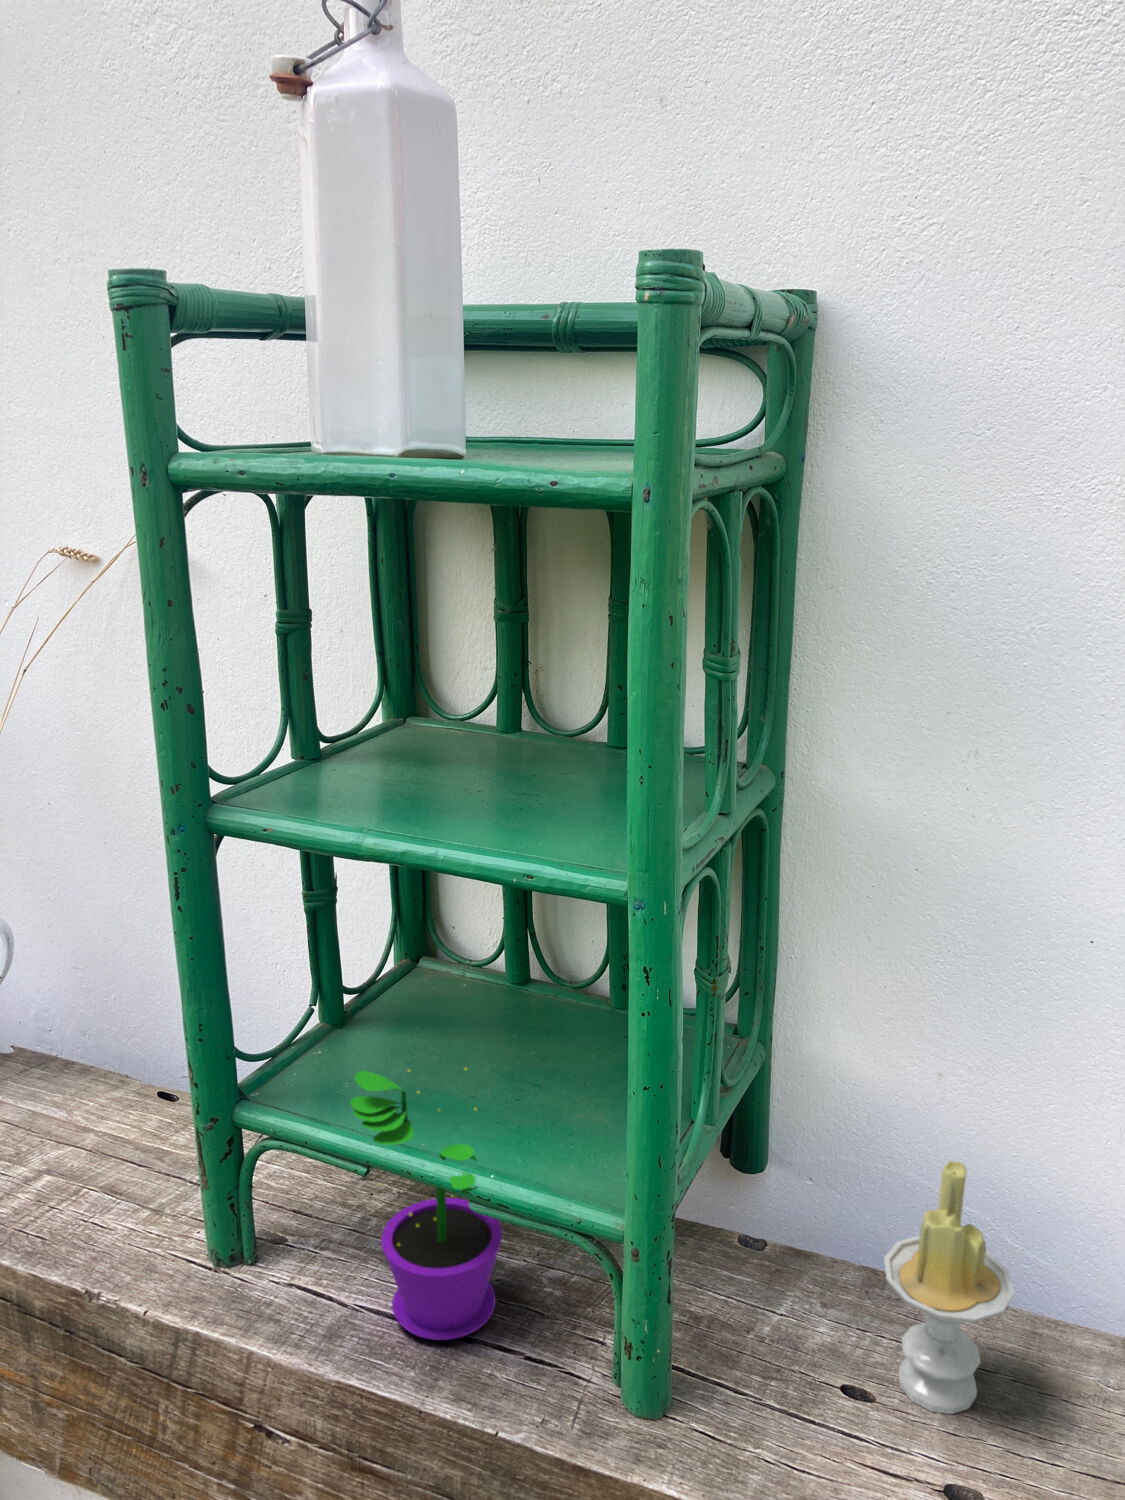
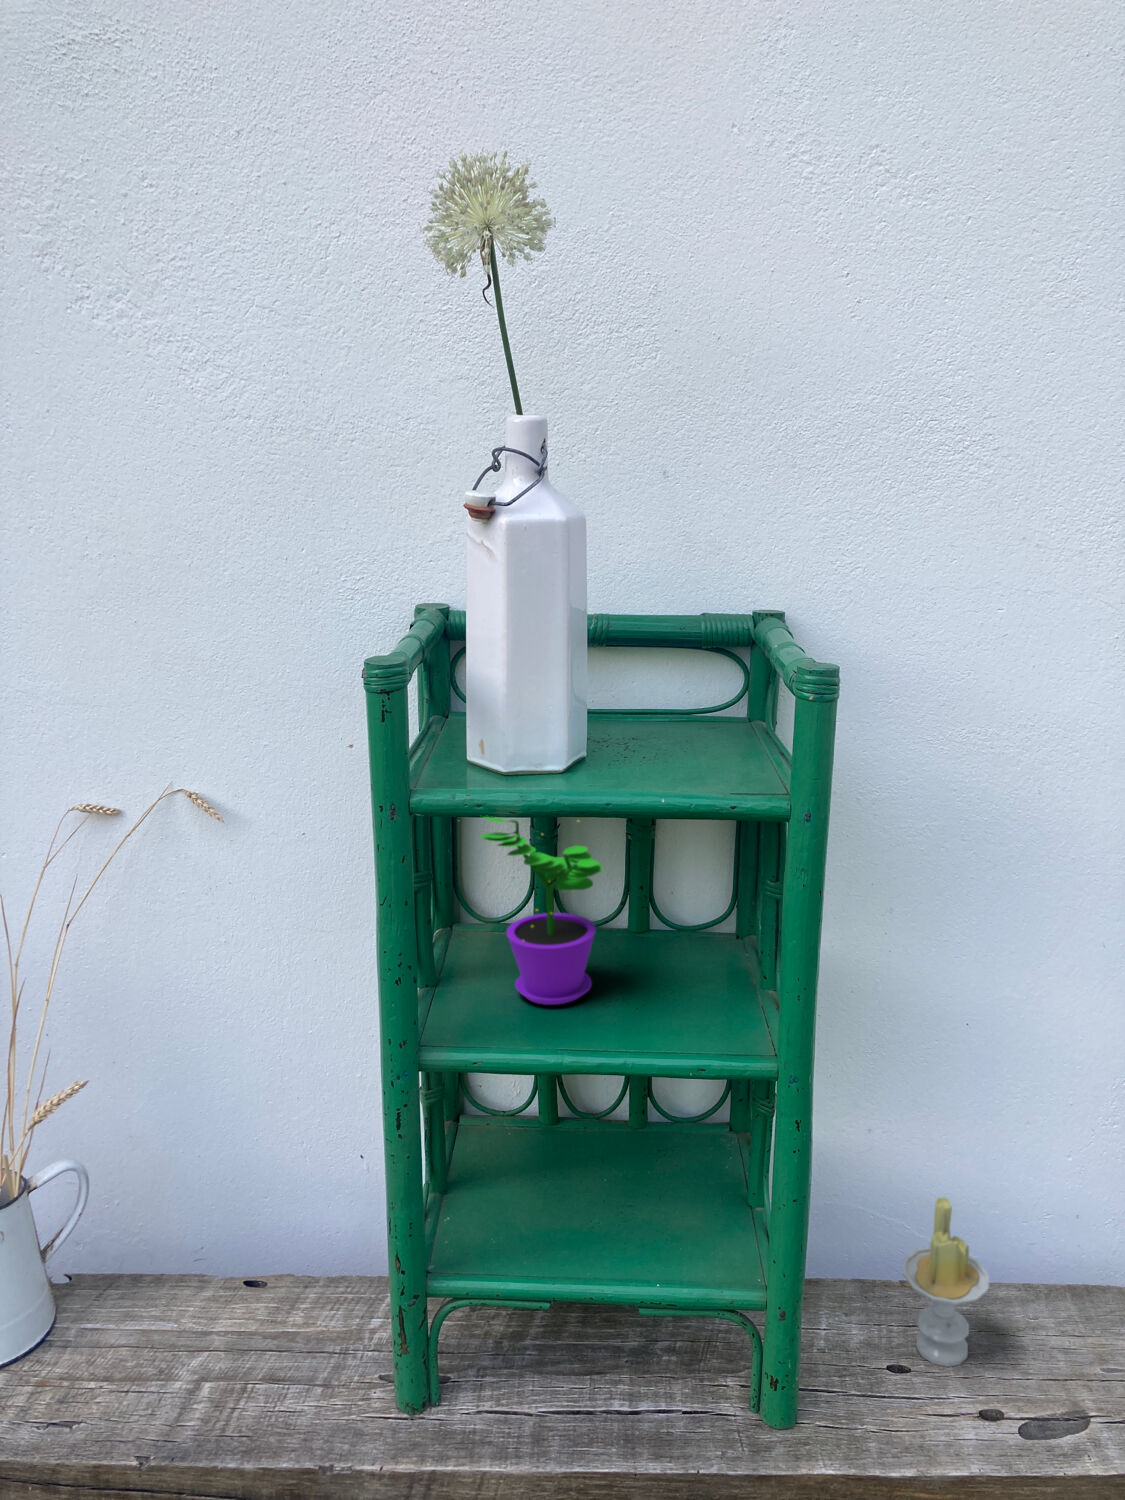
flower pot: present [351,1068,502,1340] -> present [481,817,603,1005]

